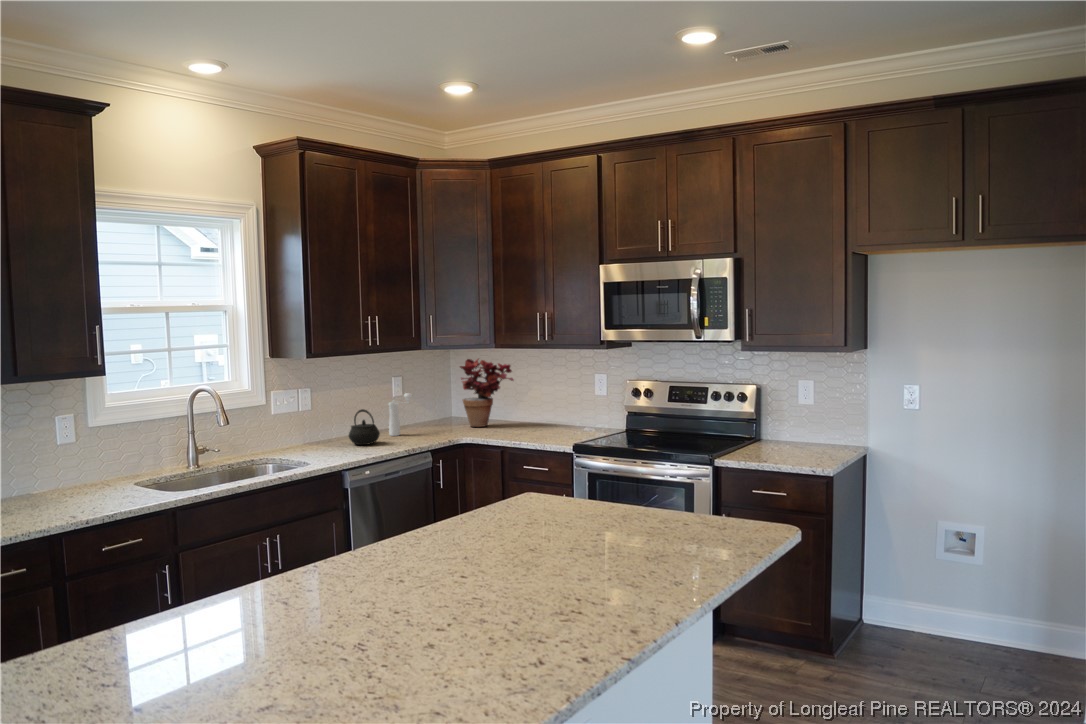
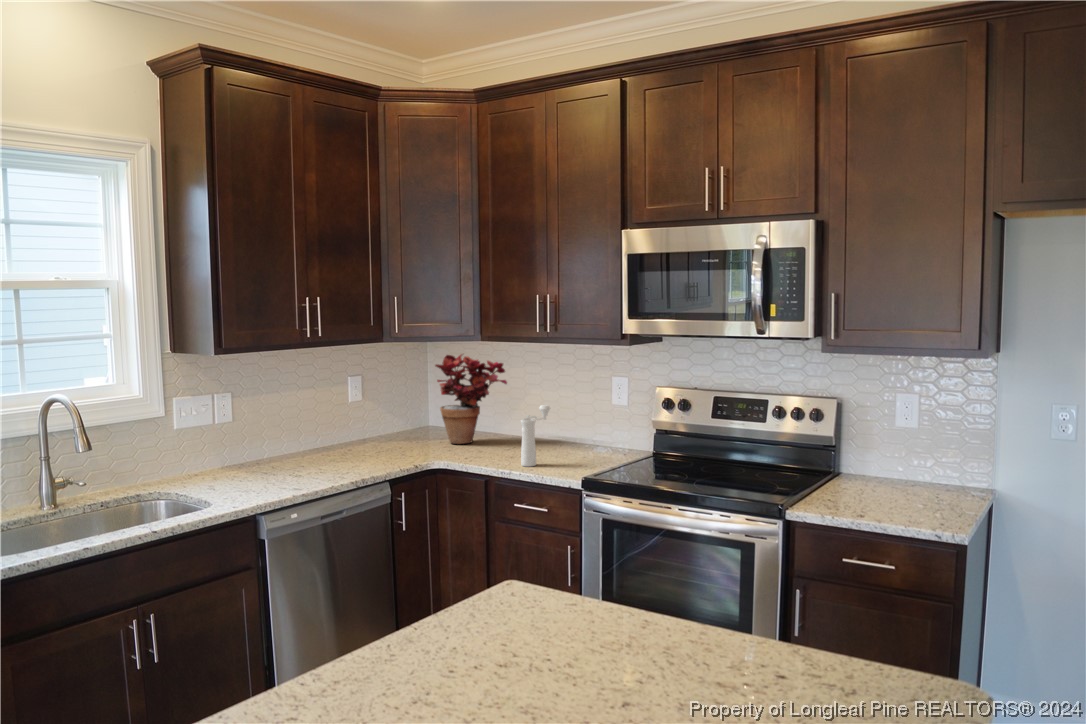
pepper mill: present [389,393,412,436] -> present [521,405,550,467]
kettle: present [349,409,380,445] -> none [280,423,323,472]

